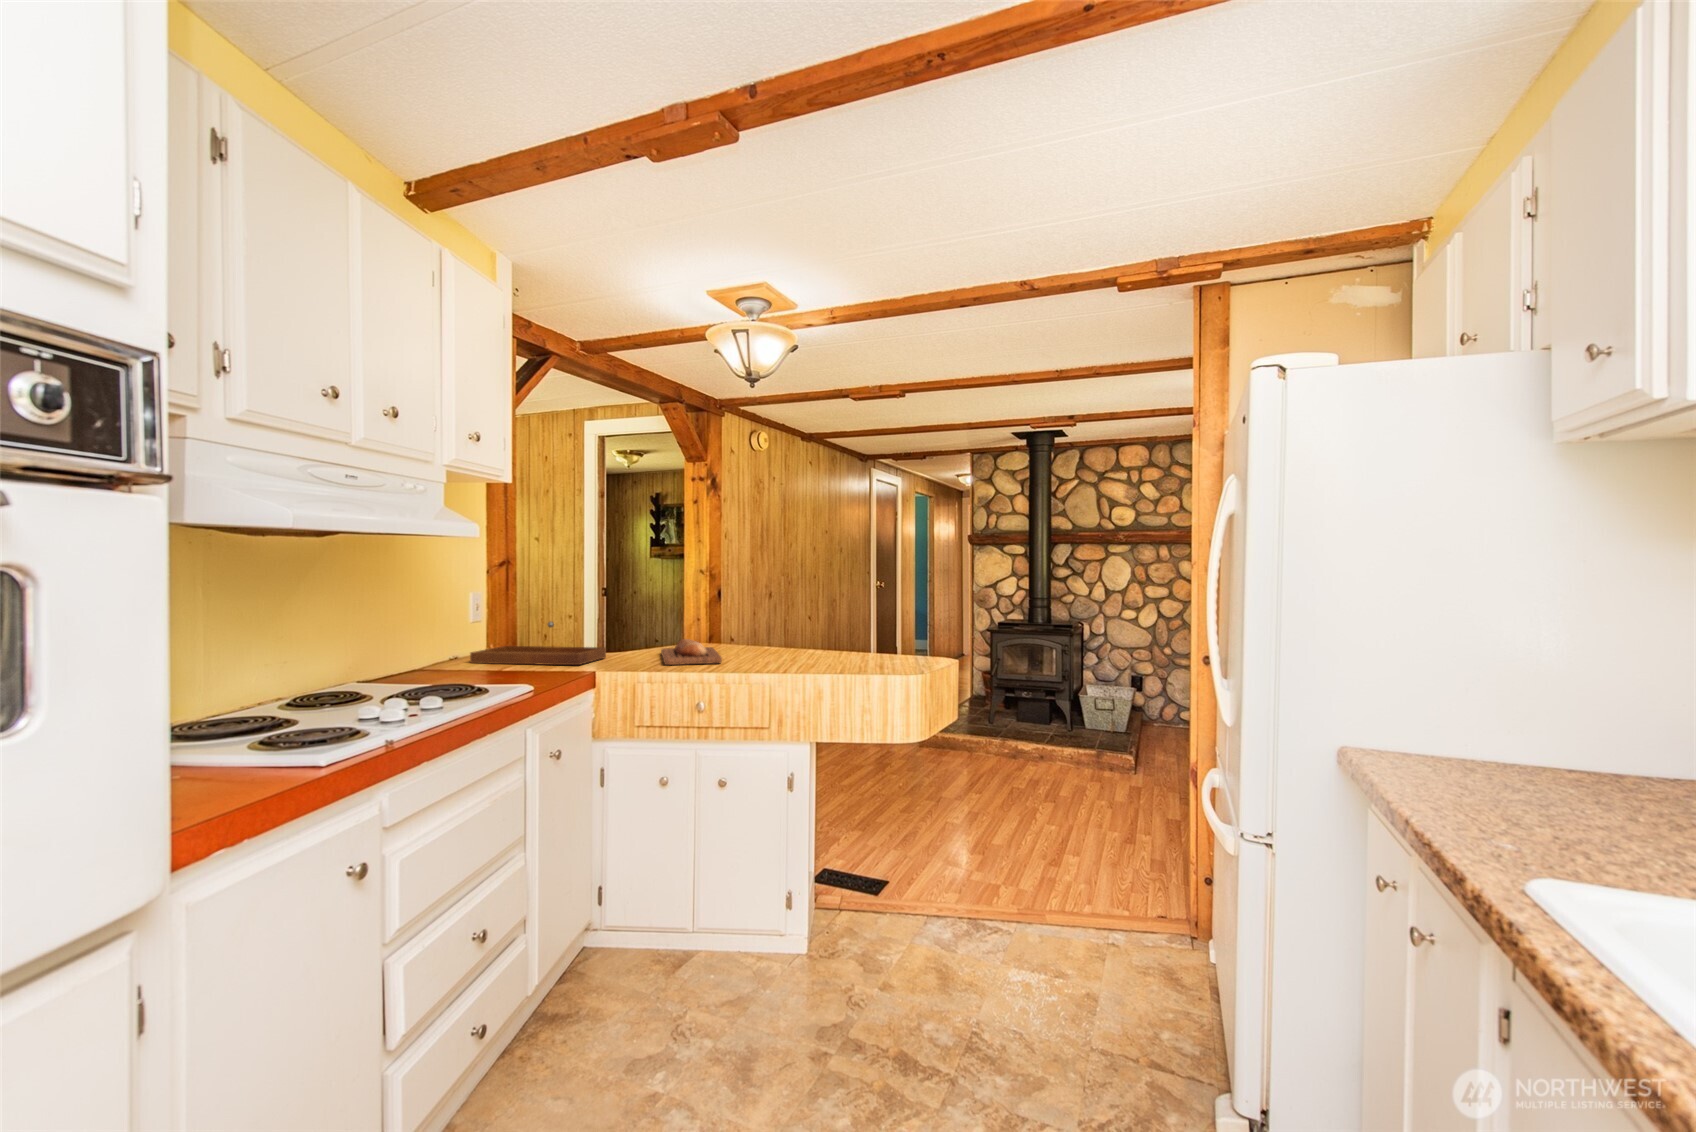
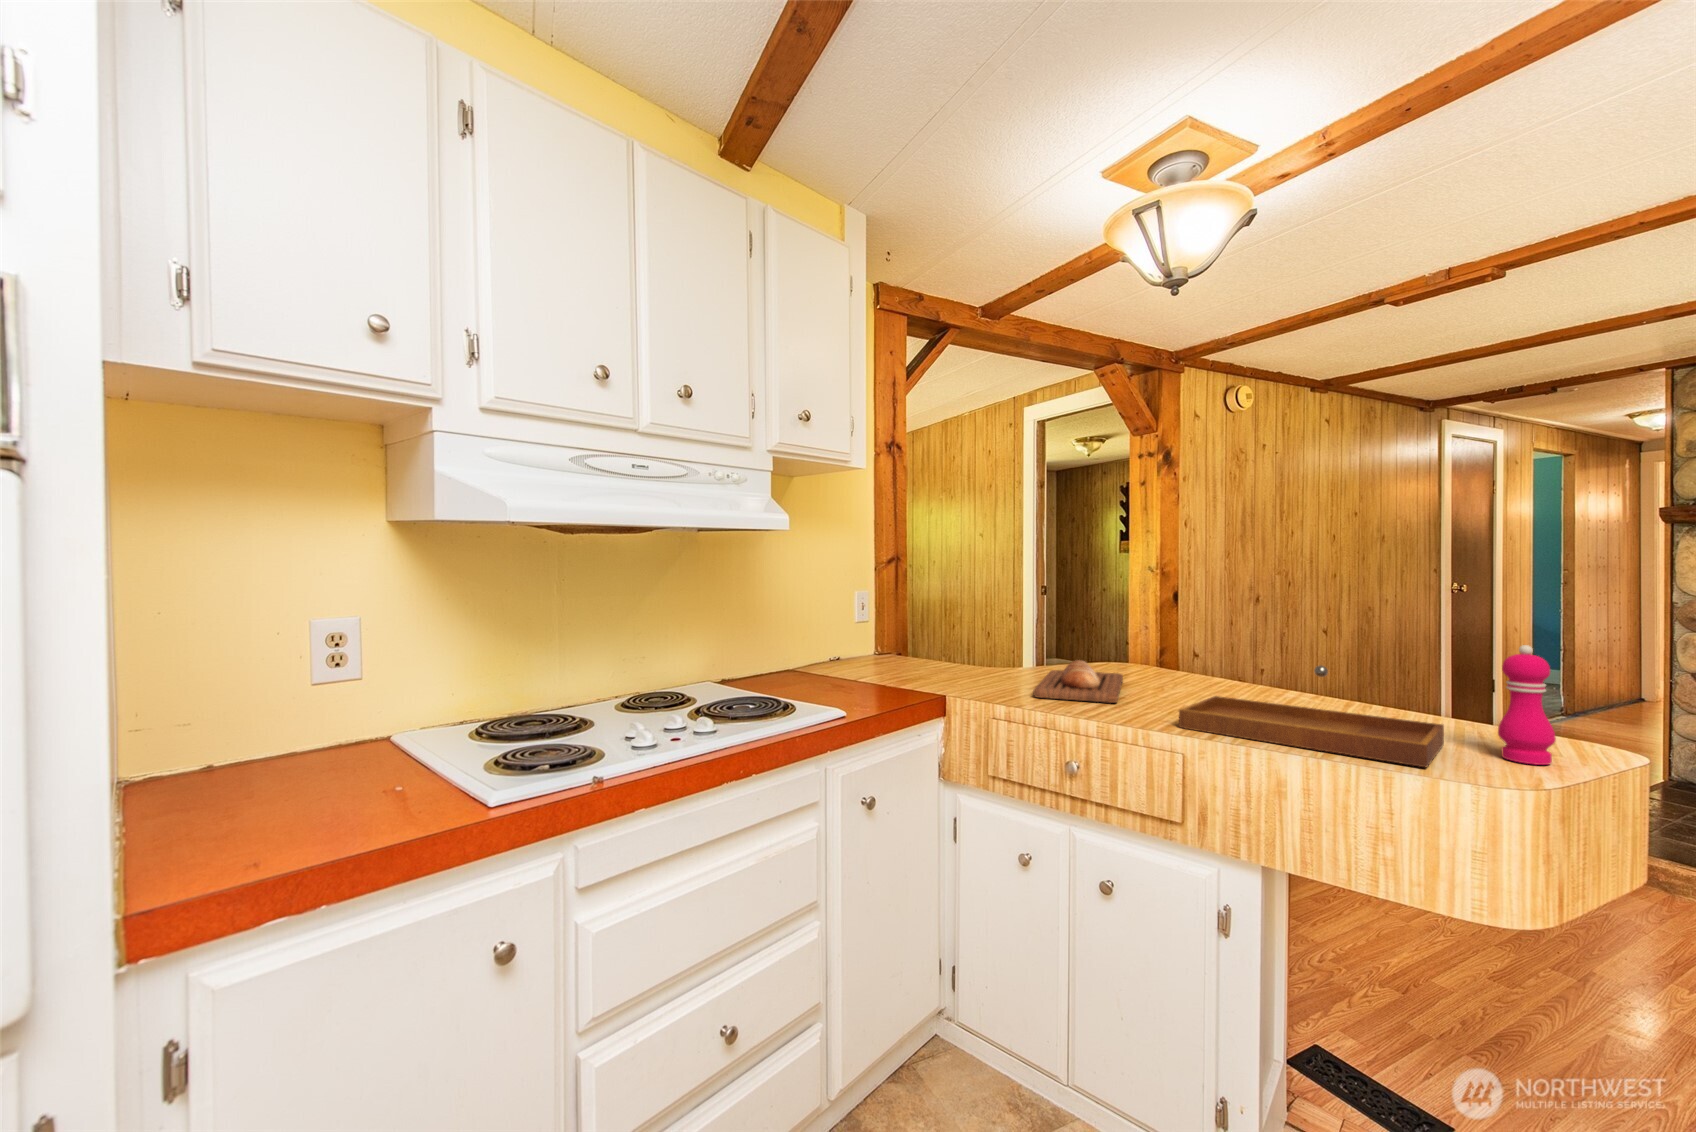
pepper mill: none [912,610,932,668] -> present [1498,645,1556,765]
tray: present [470,622,606,665] -> present [1179,666,1444,767]

